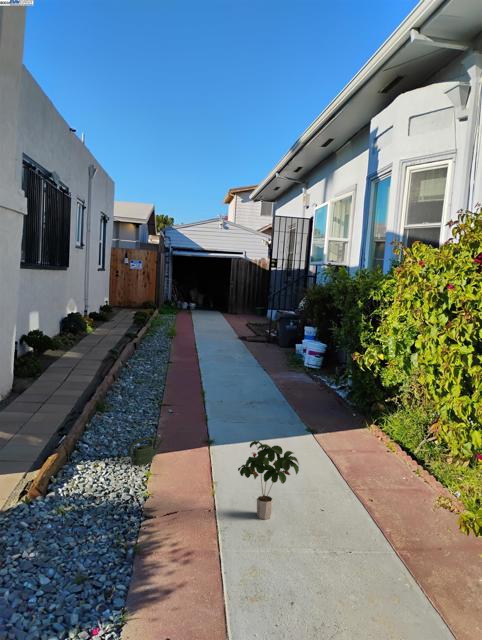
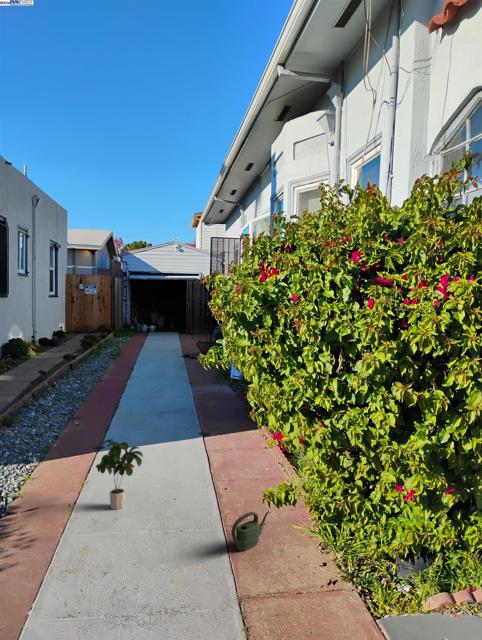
watering can: present [128,437,164,465] -> present [231,511,269,551]

